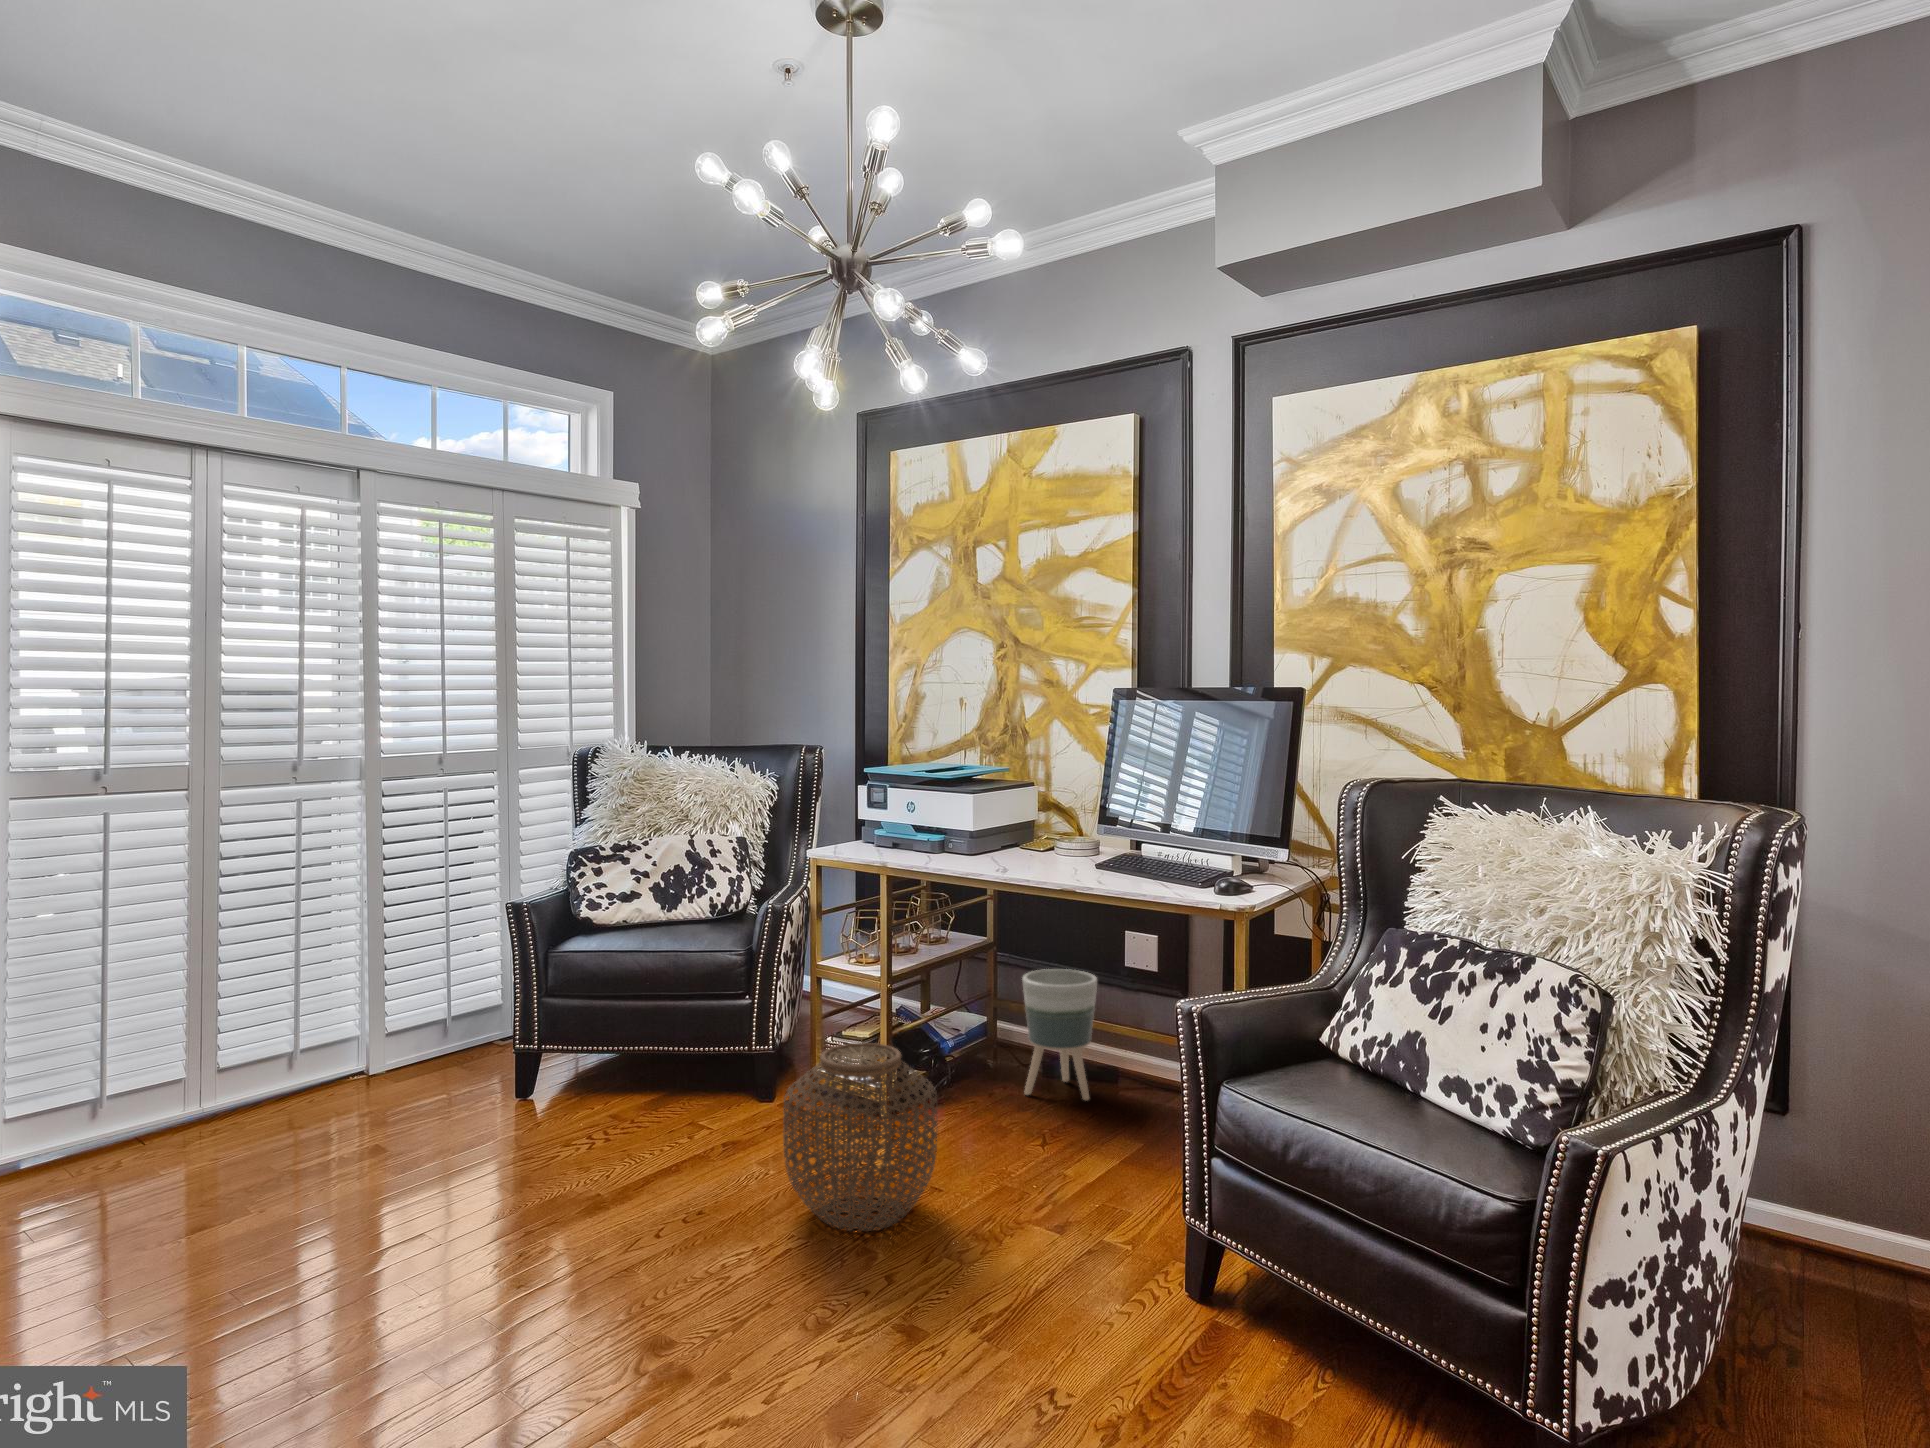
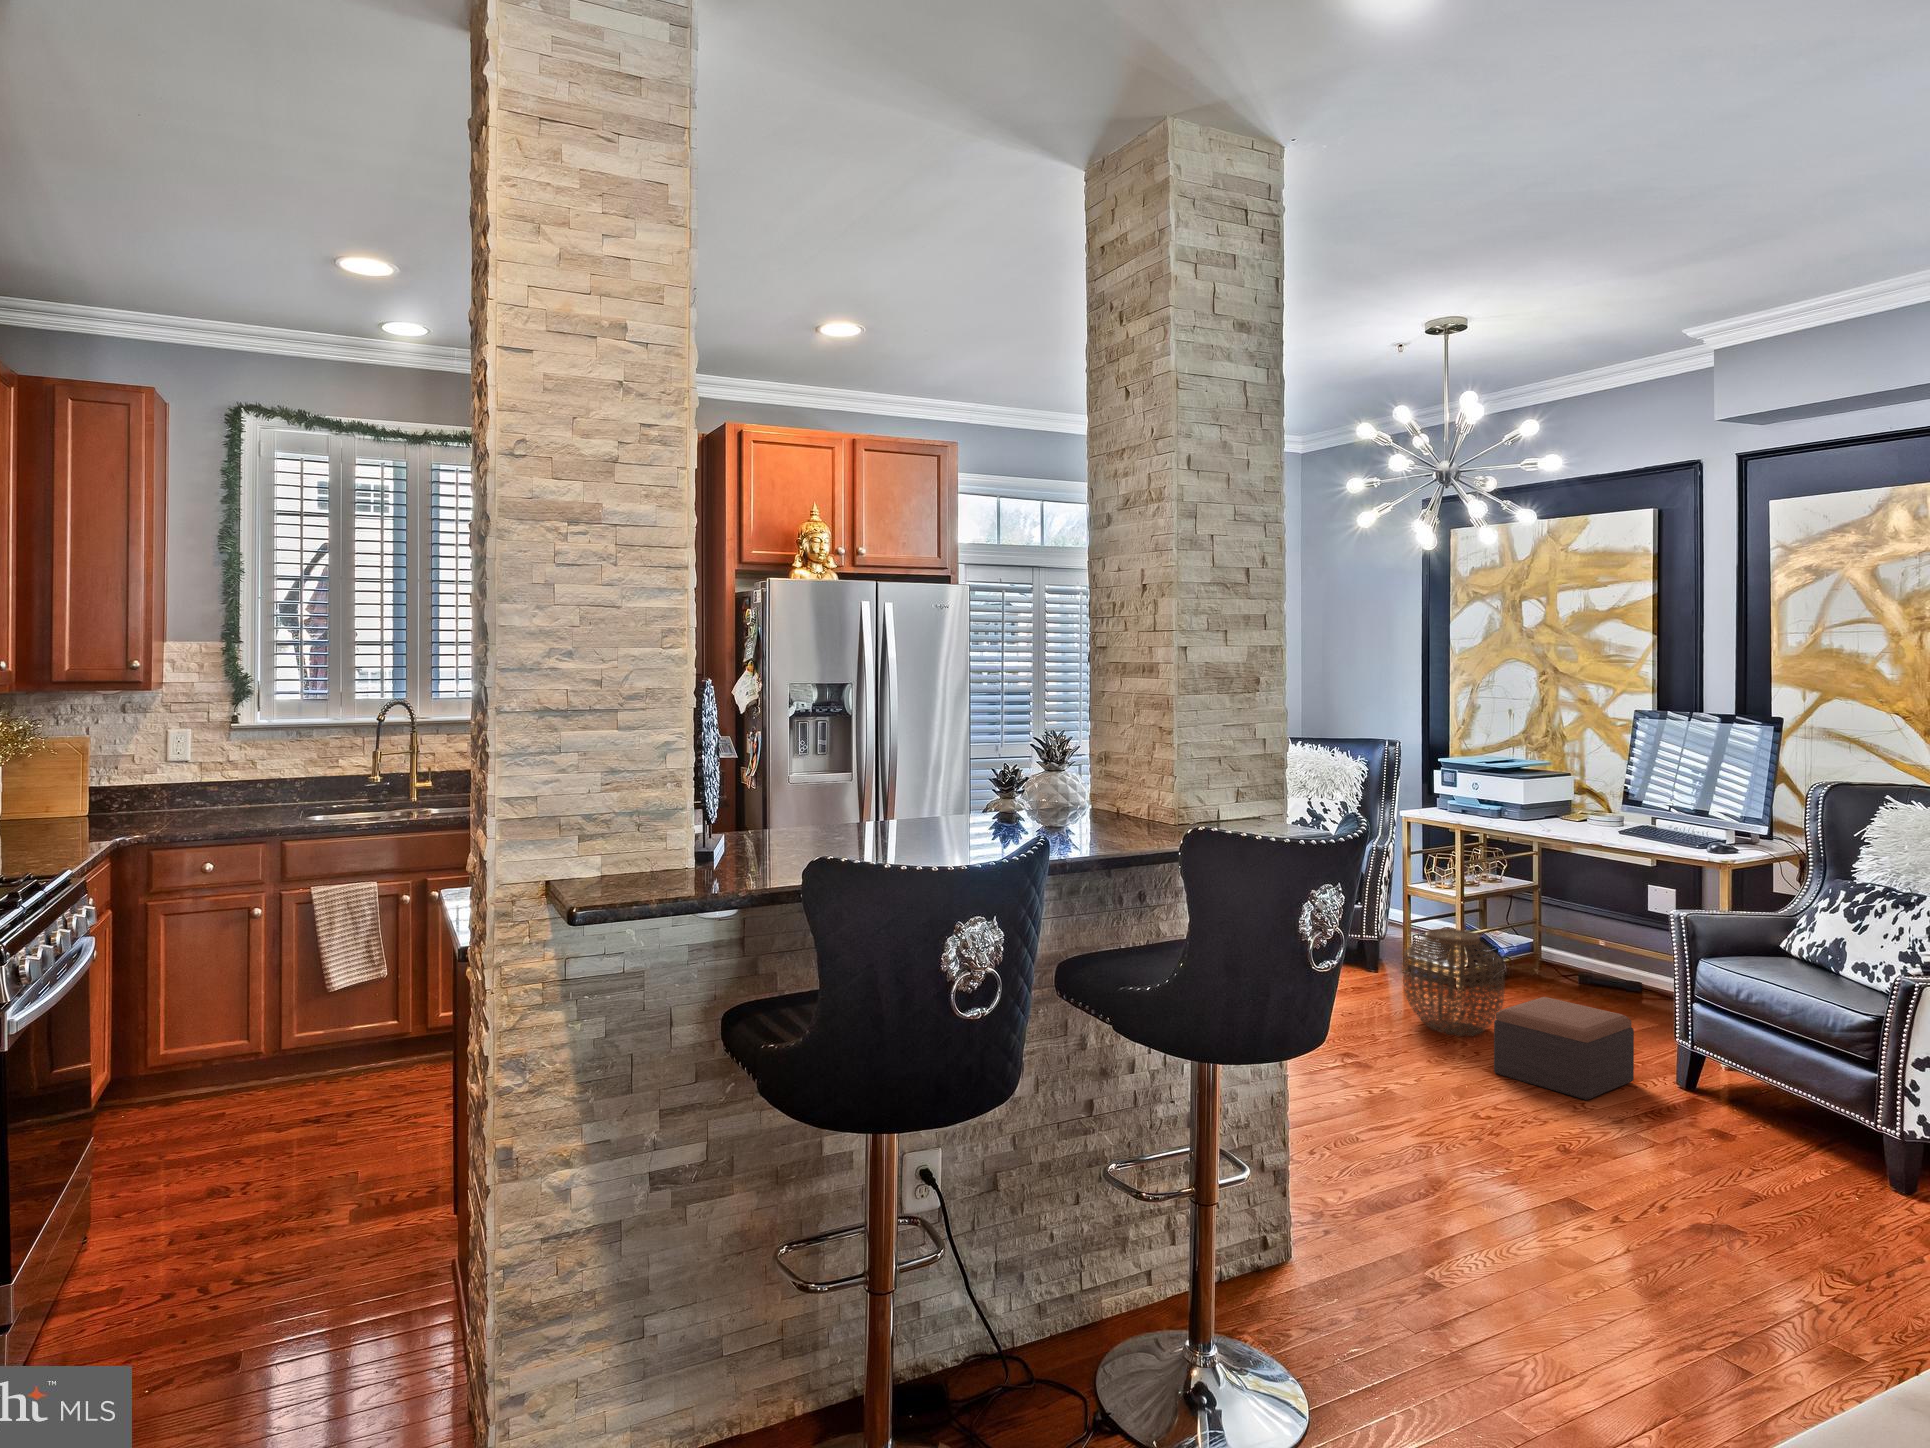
planter: present [1022,969,1097,1100] -> none [1561,905,1622,996]
footstool: none [910,1159,1124,1371] -> present [1494,997,1634,1100]

